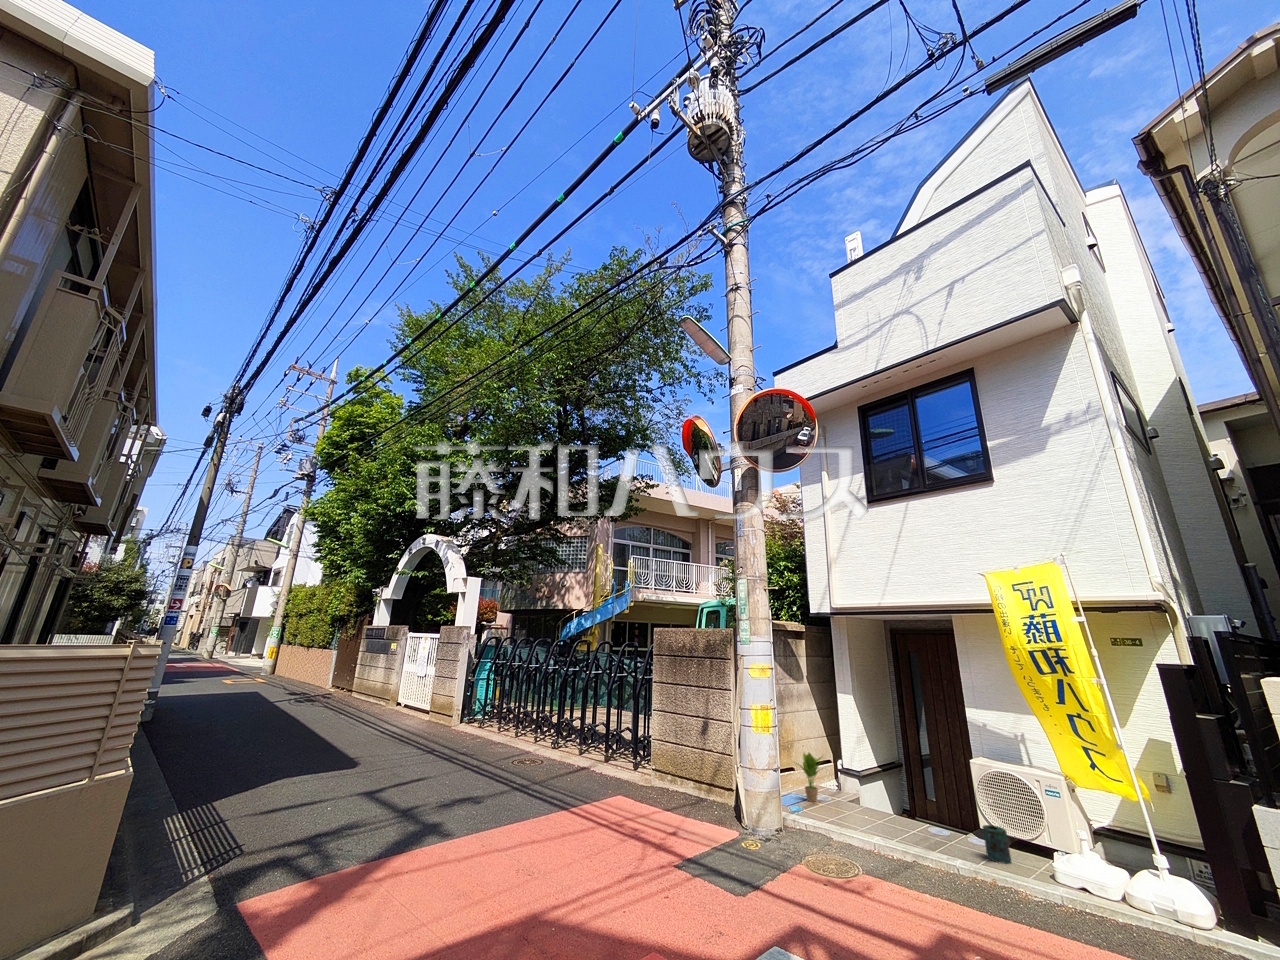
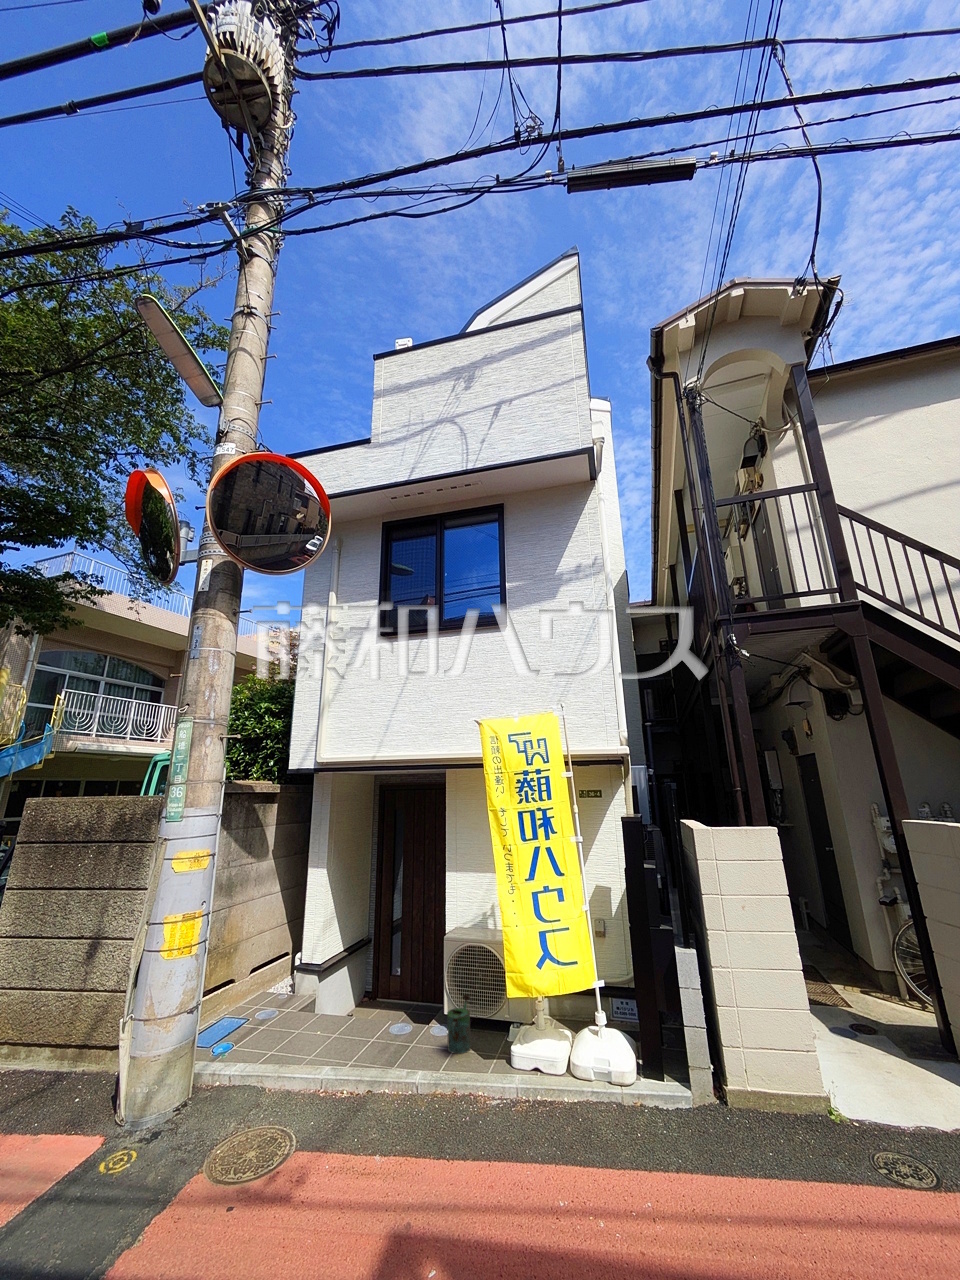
potted plant: present [796,753,822,802] -> none [233,952,282,1022]

